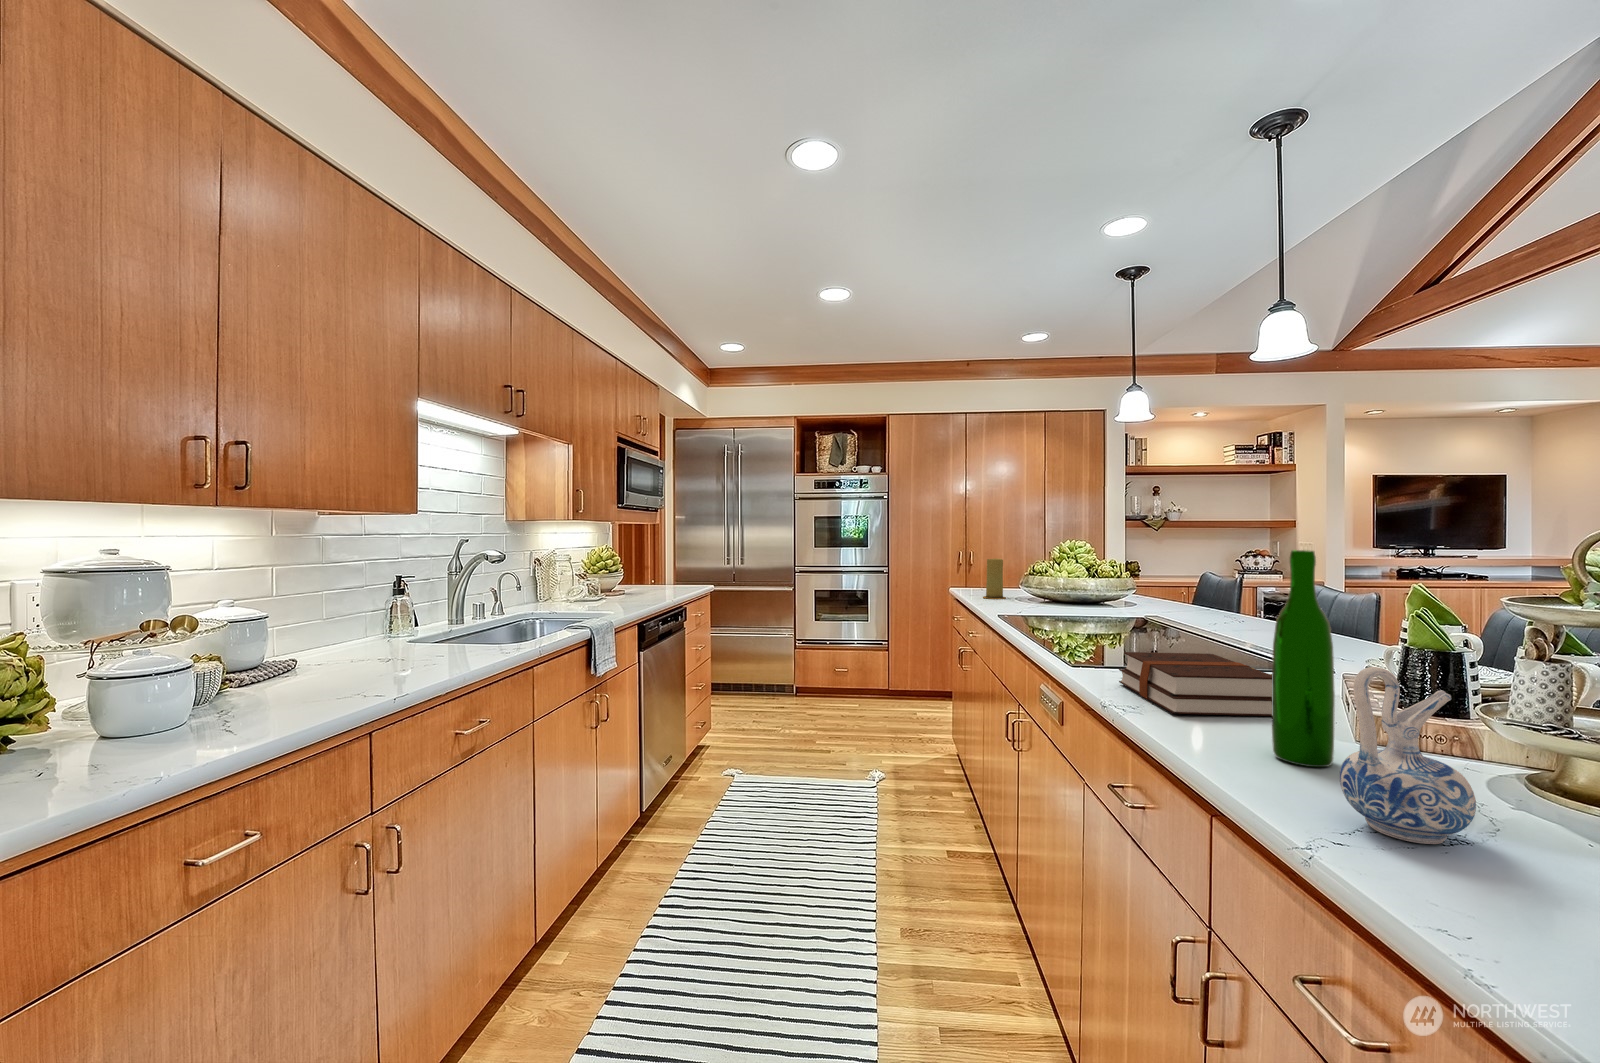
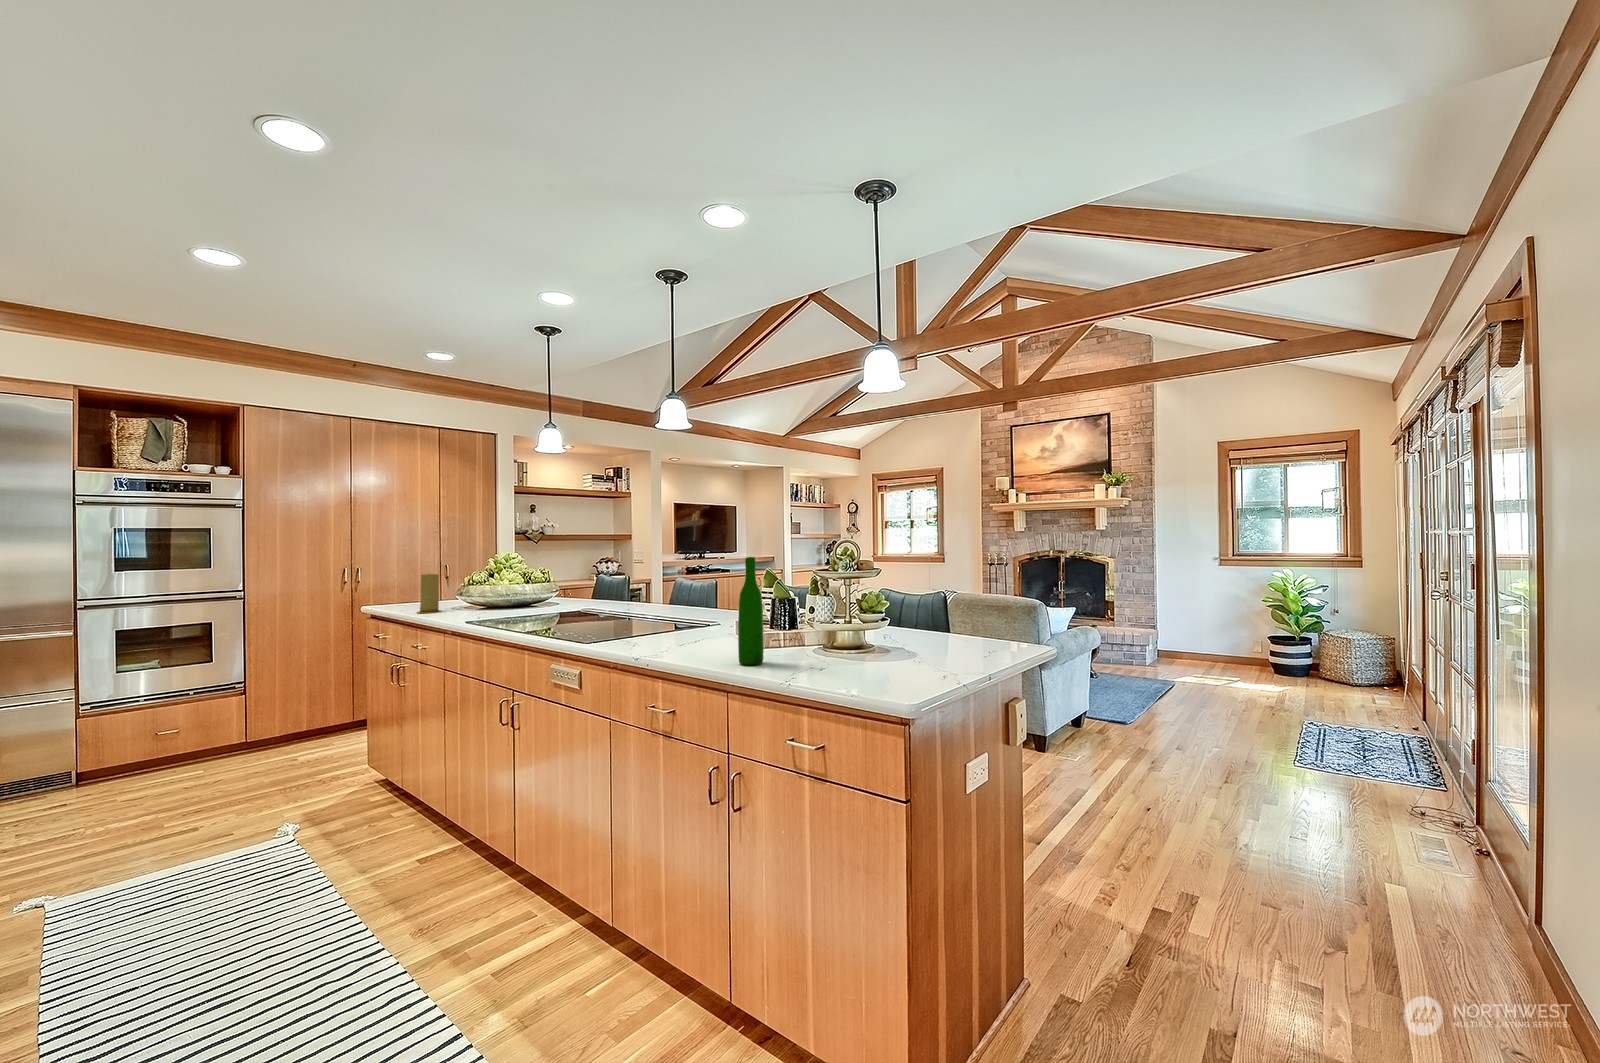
hardback book: present [1119,652,1272,716] -> none [629,623,728,658]
ceramic pitcher: present [1339,667,1476,844] -> none [783,606,825,678]

